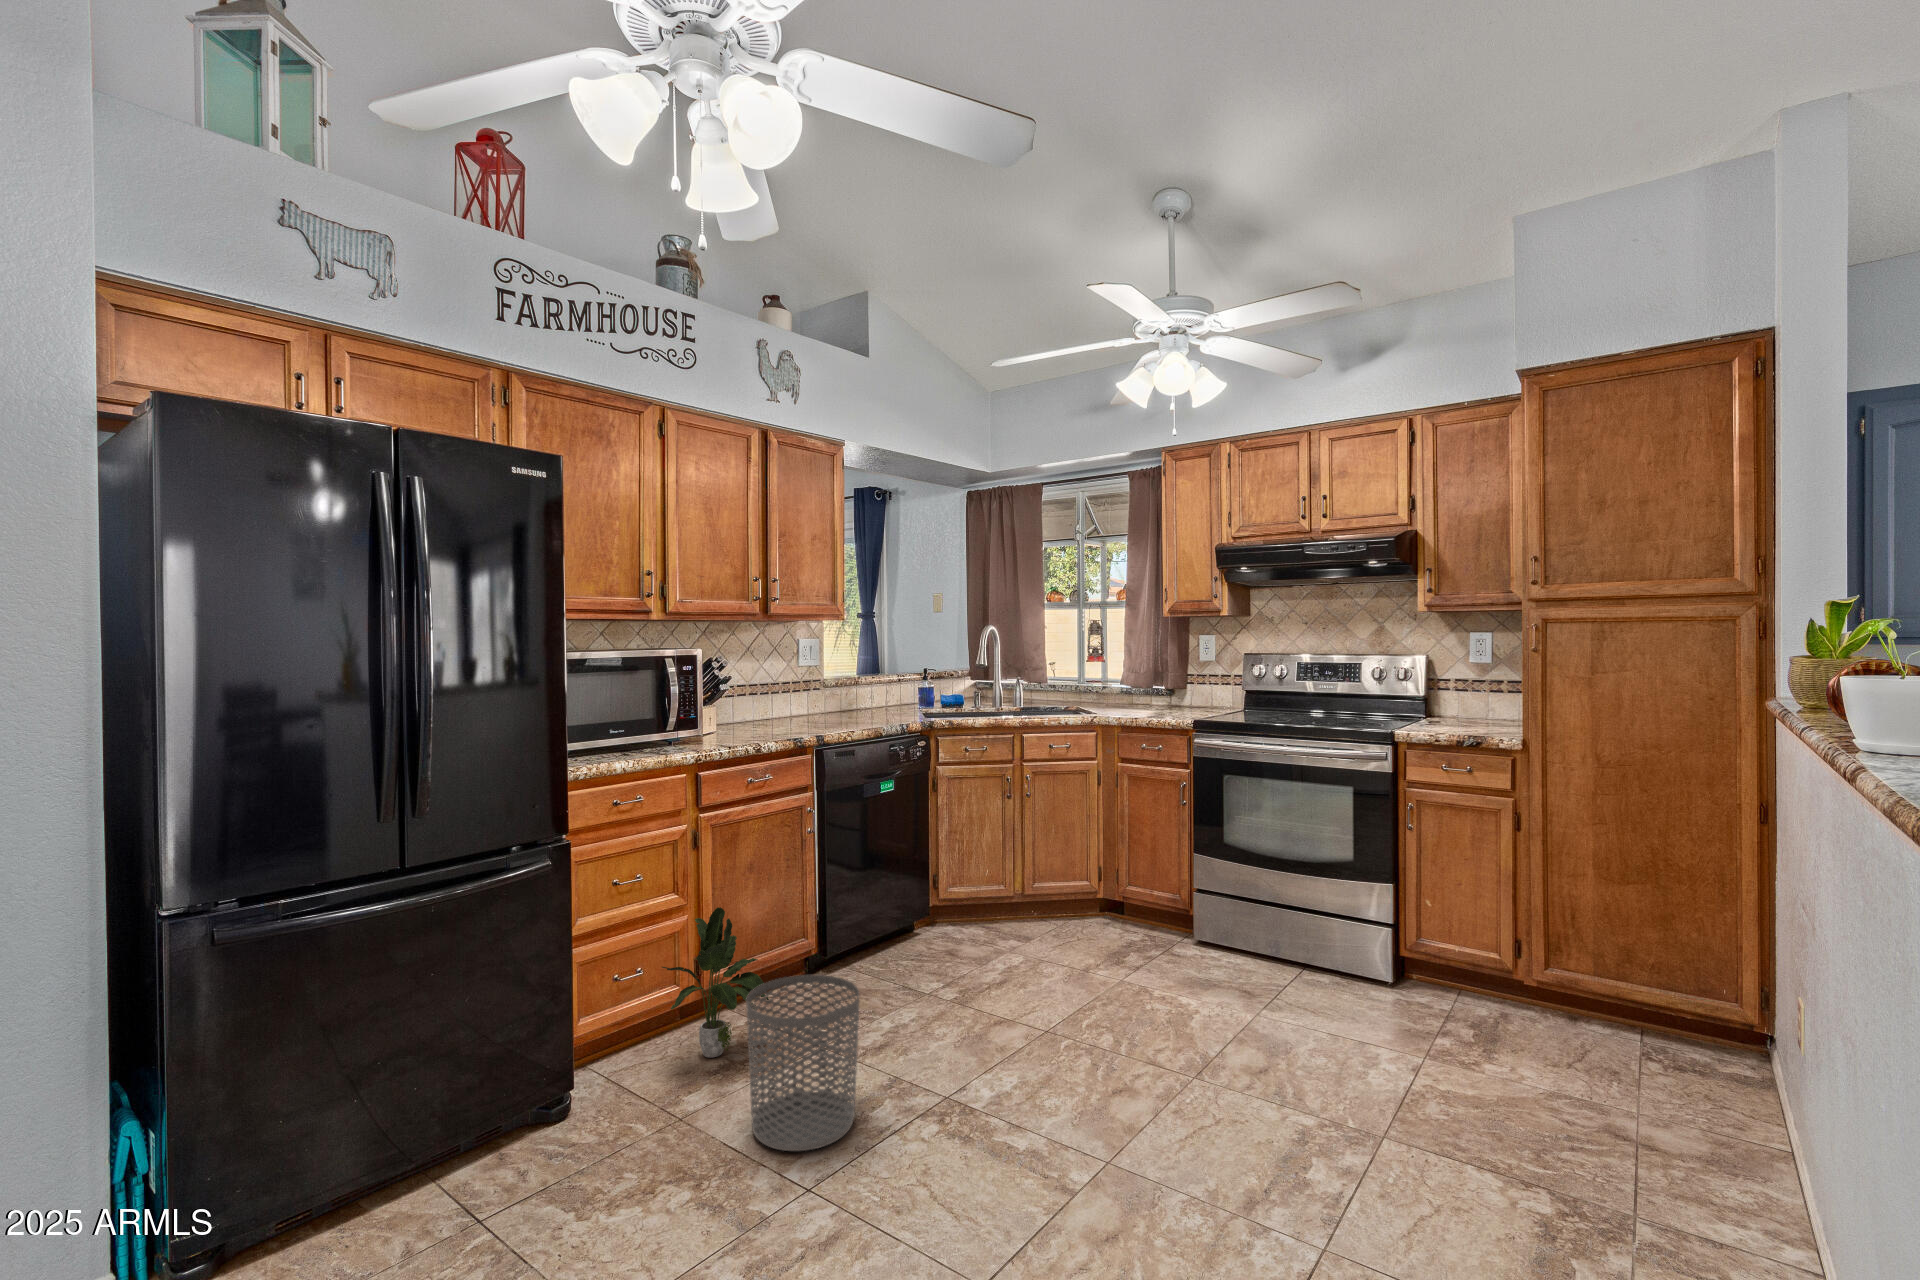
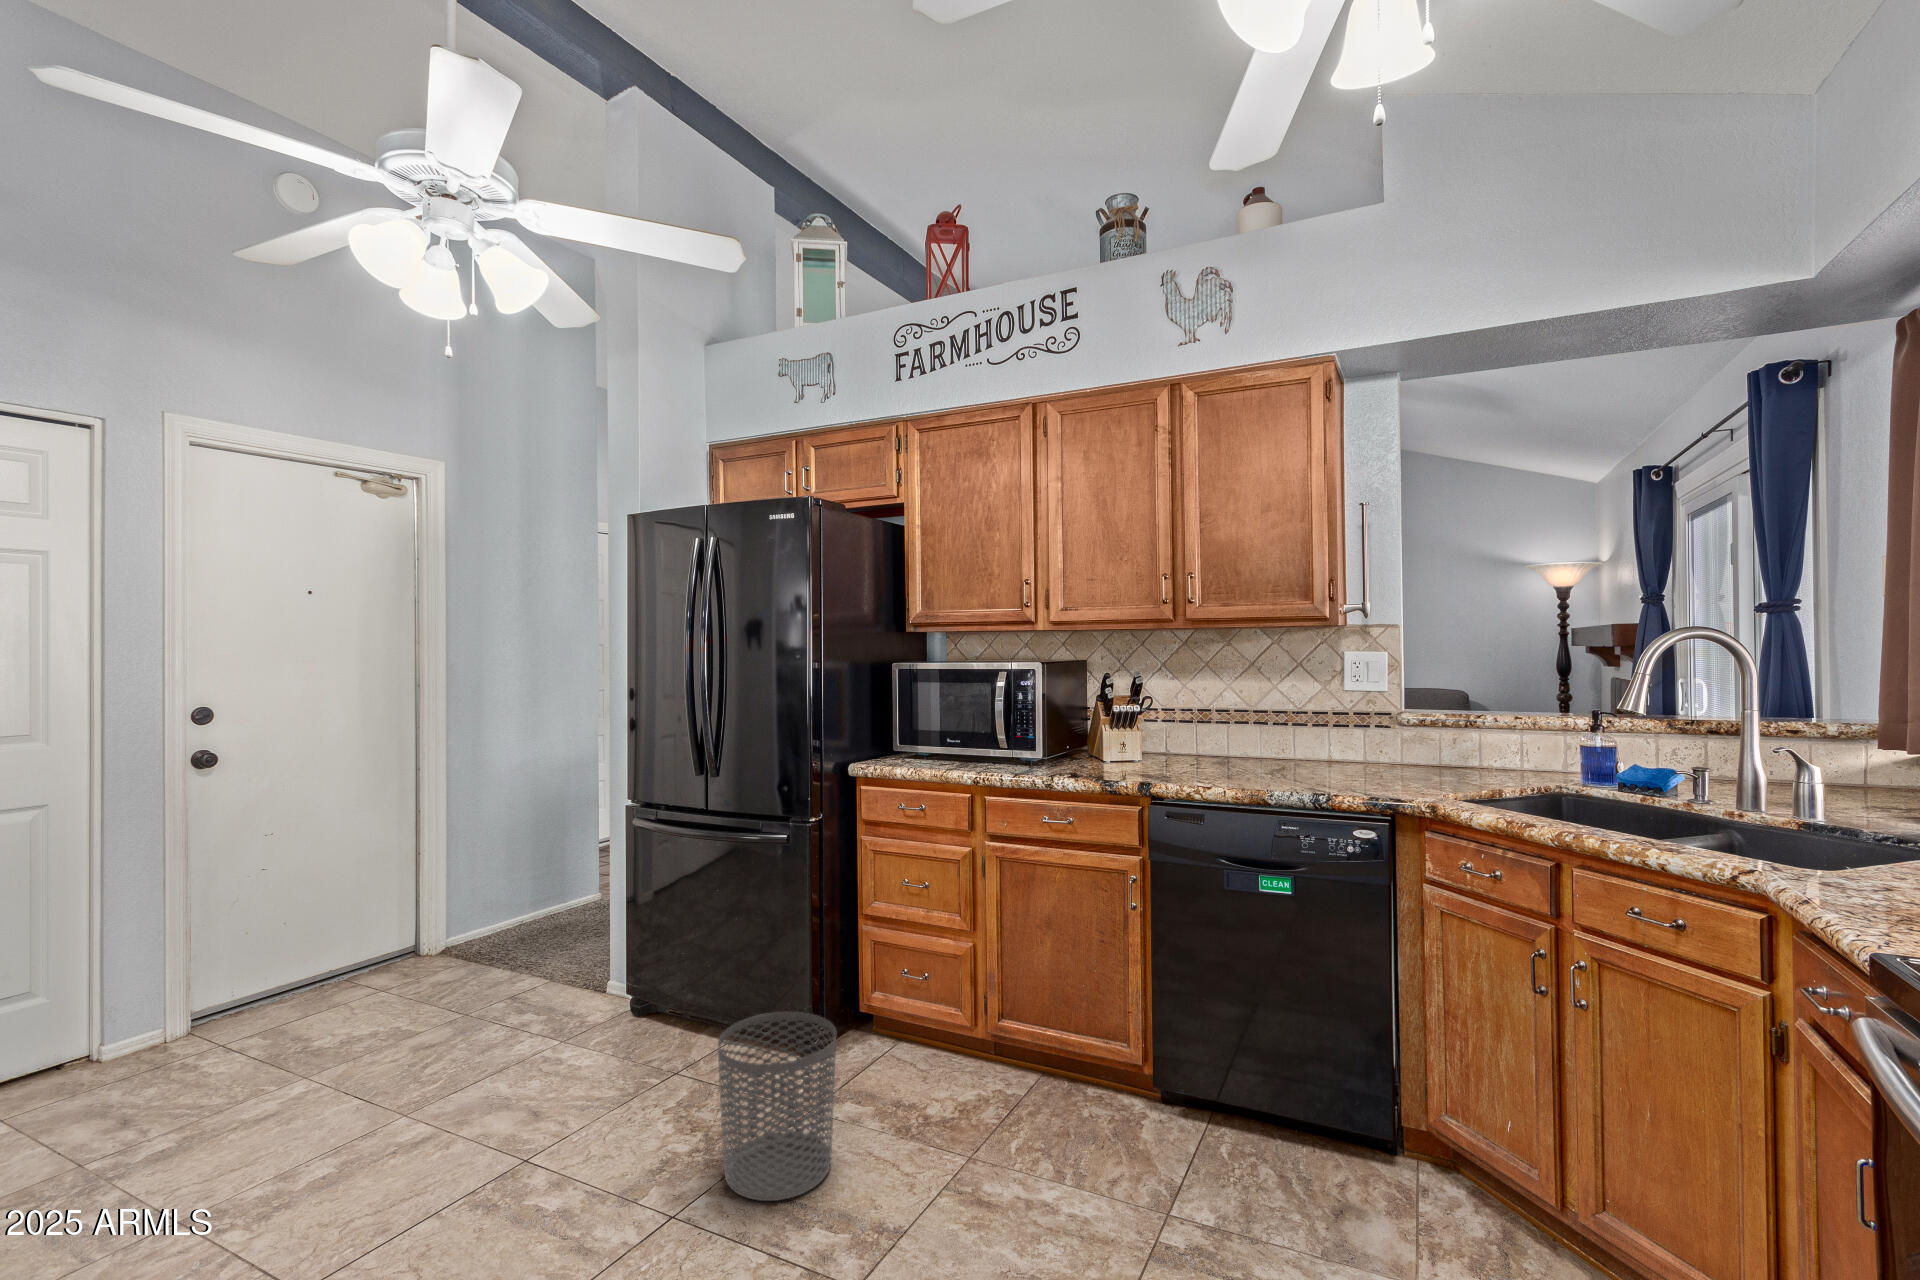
potted plant: present [662,907,769,1058] -> none [865,940,965,1092]

